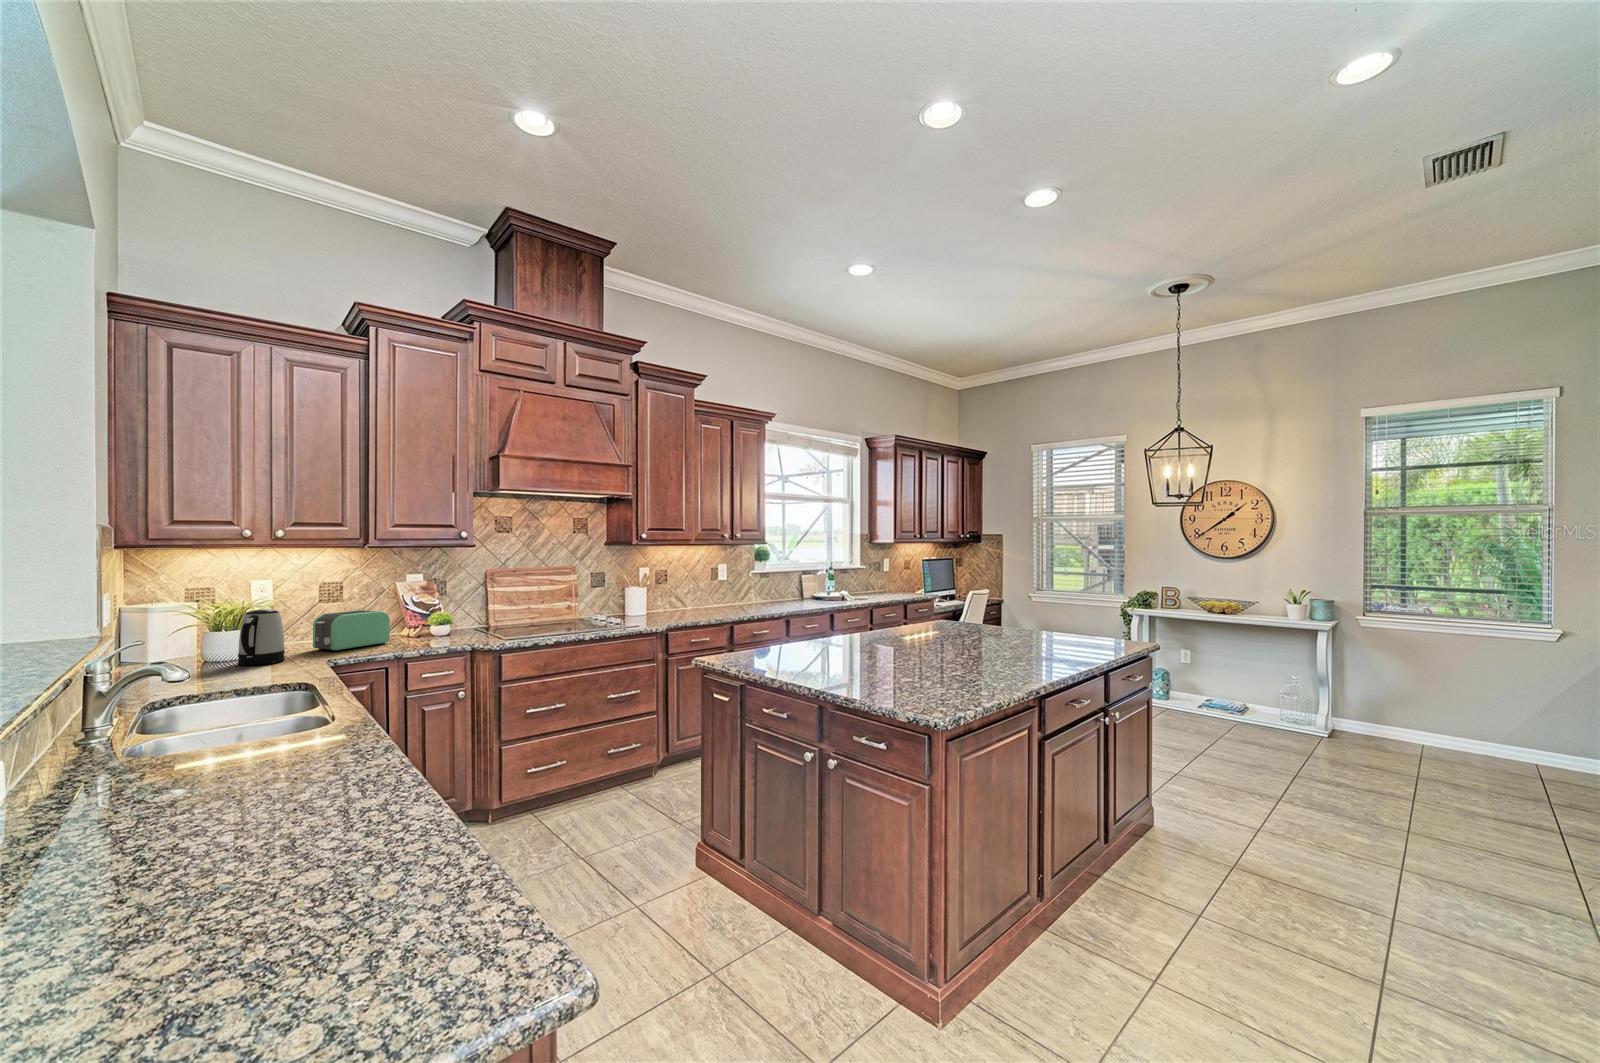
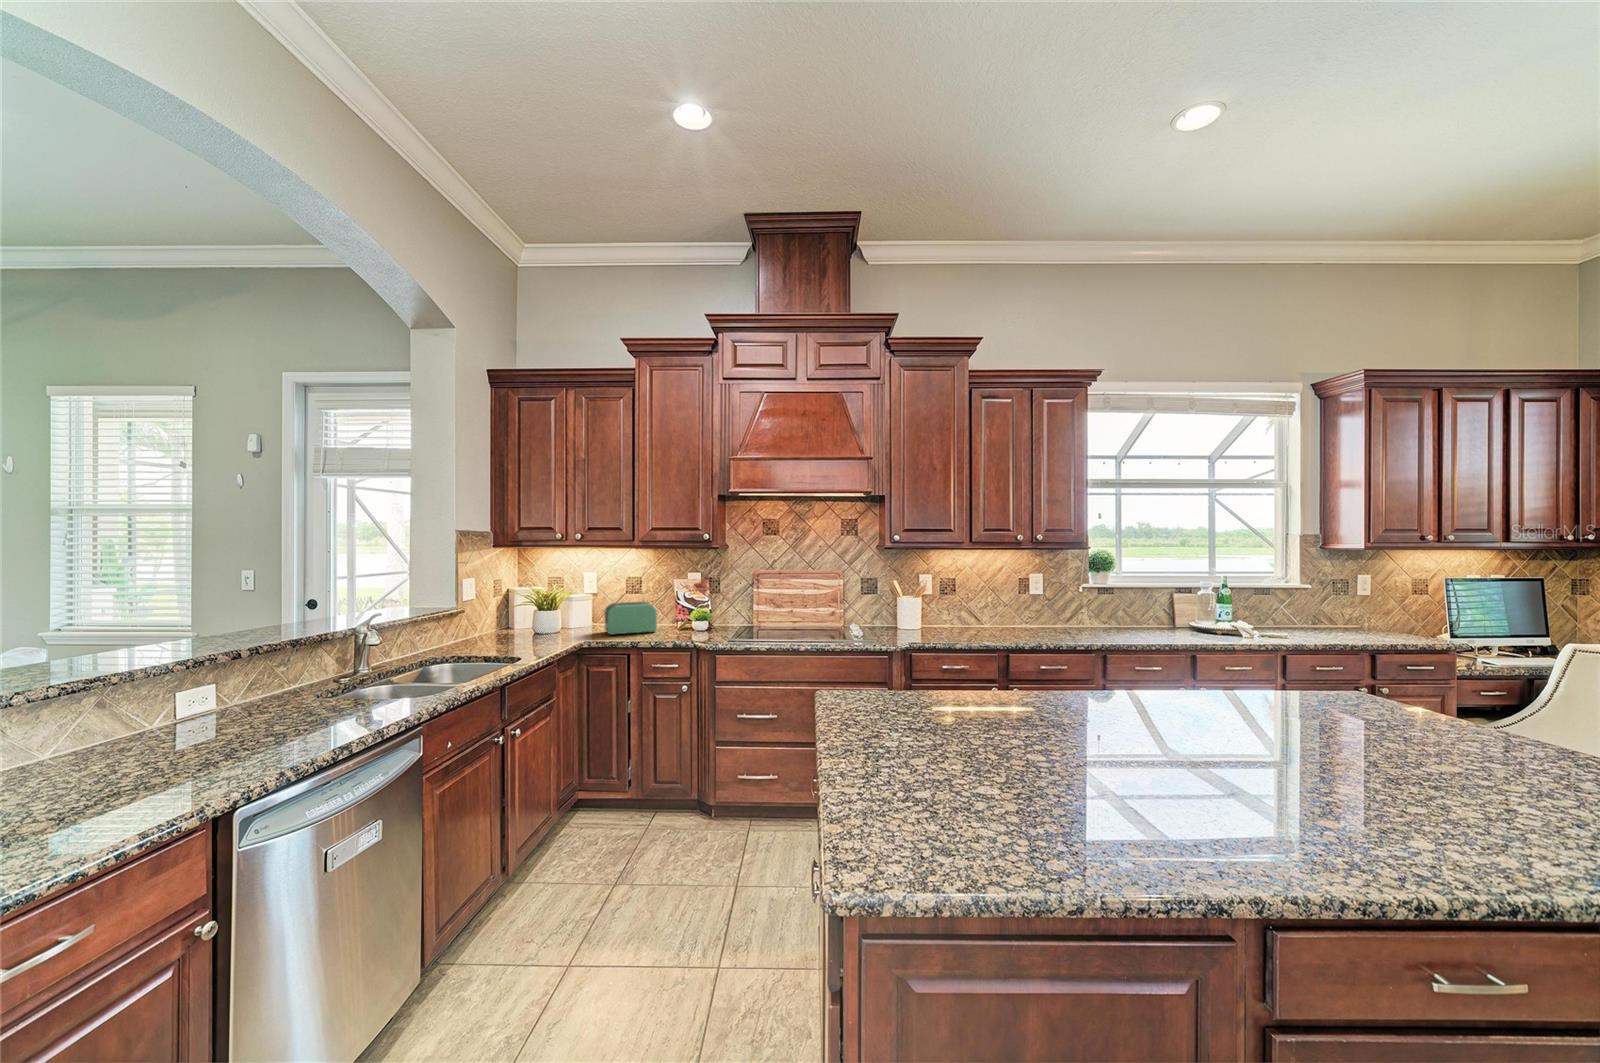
kettle: present [238,609,285,665] -> none [536,598,572,641]

